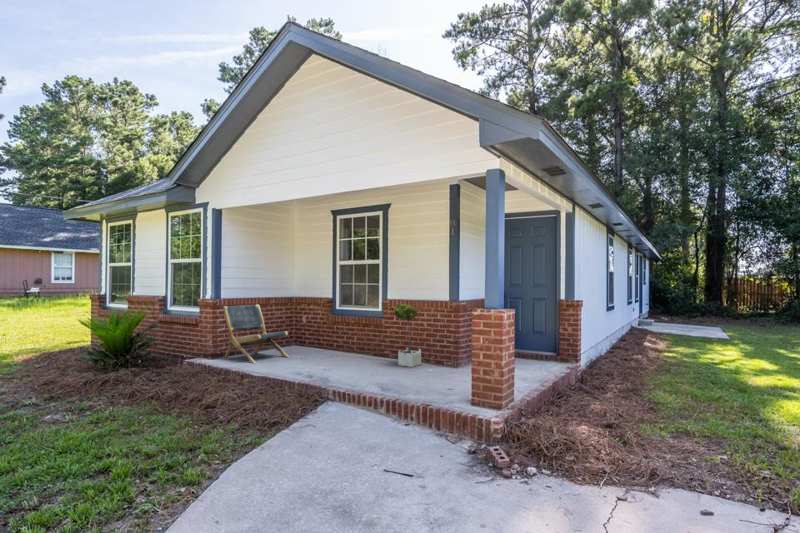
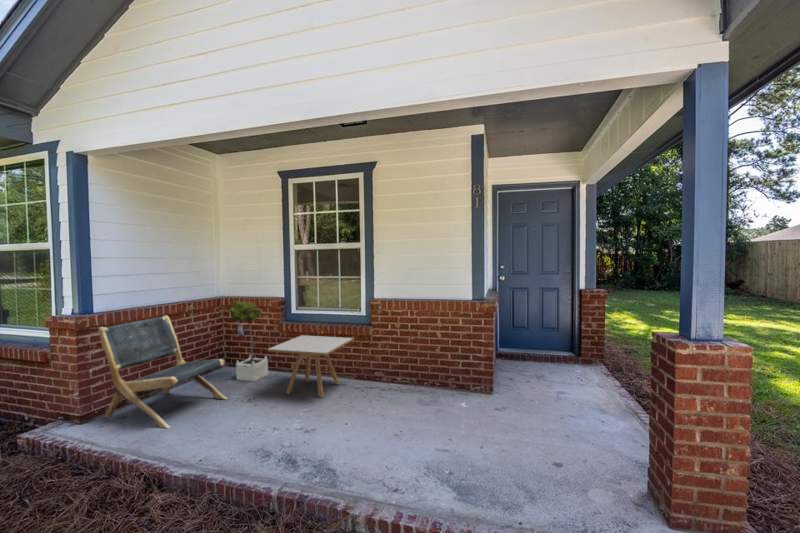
potted tree: present [395,303,421,367] -> present [230,301,268,382]
side table: none [314,324,371,361] -> present [268,335,353,398]

